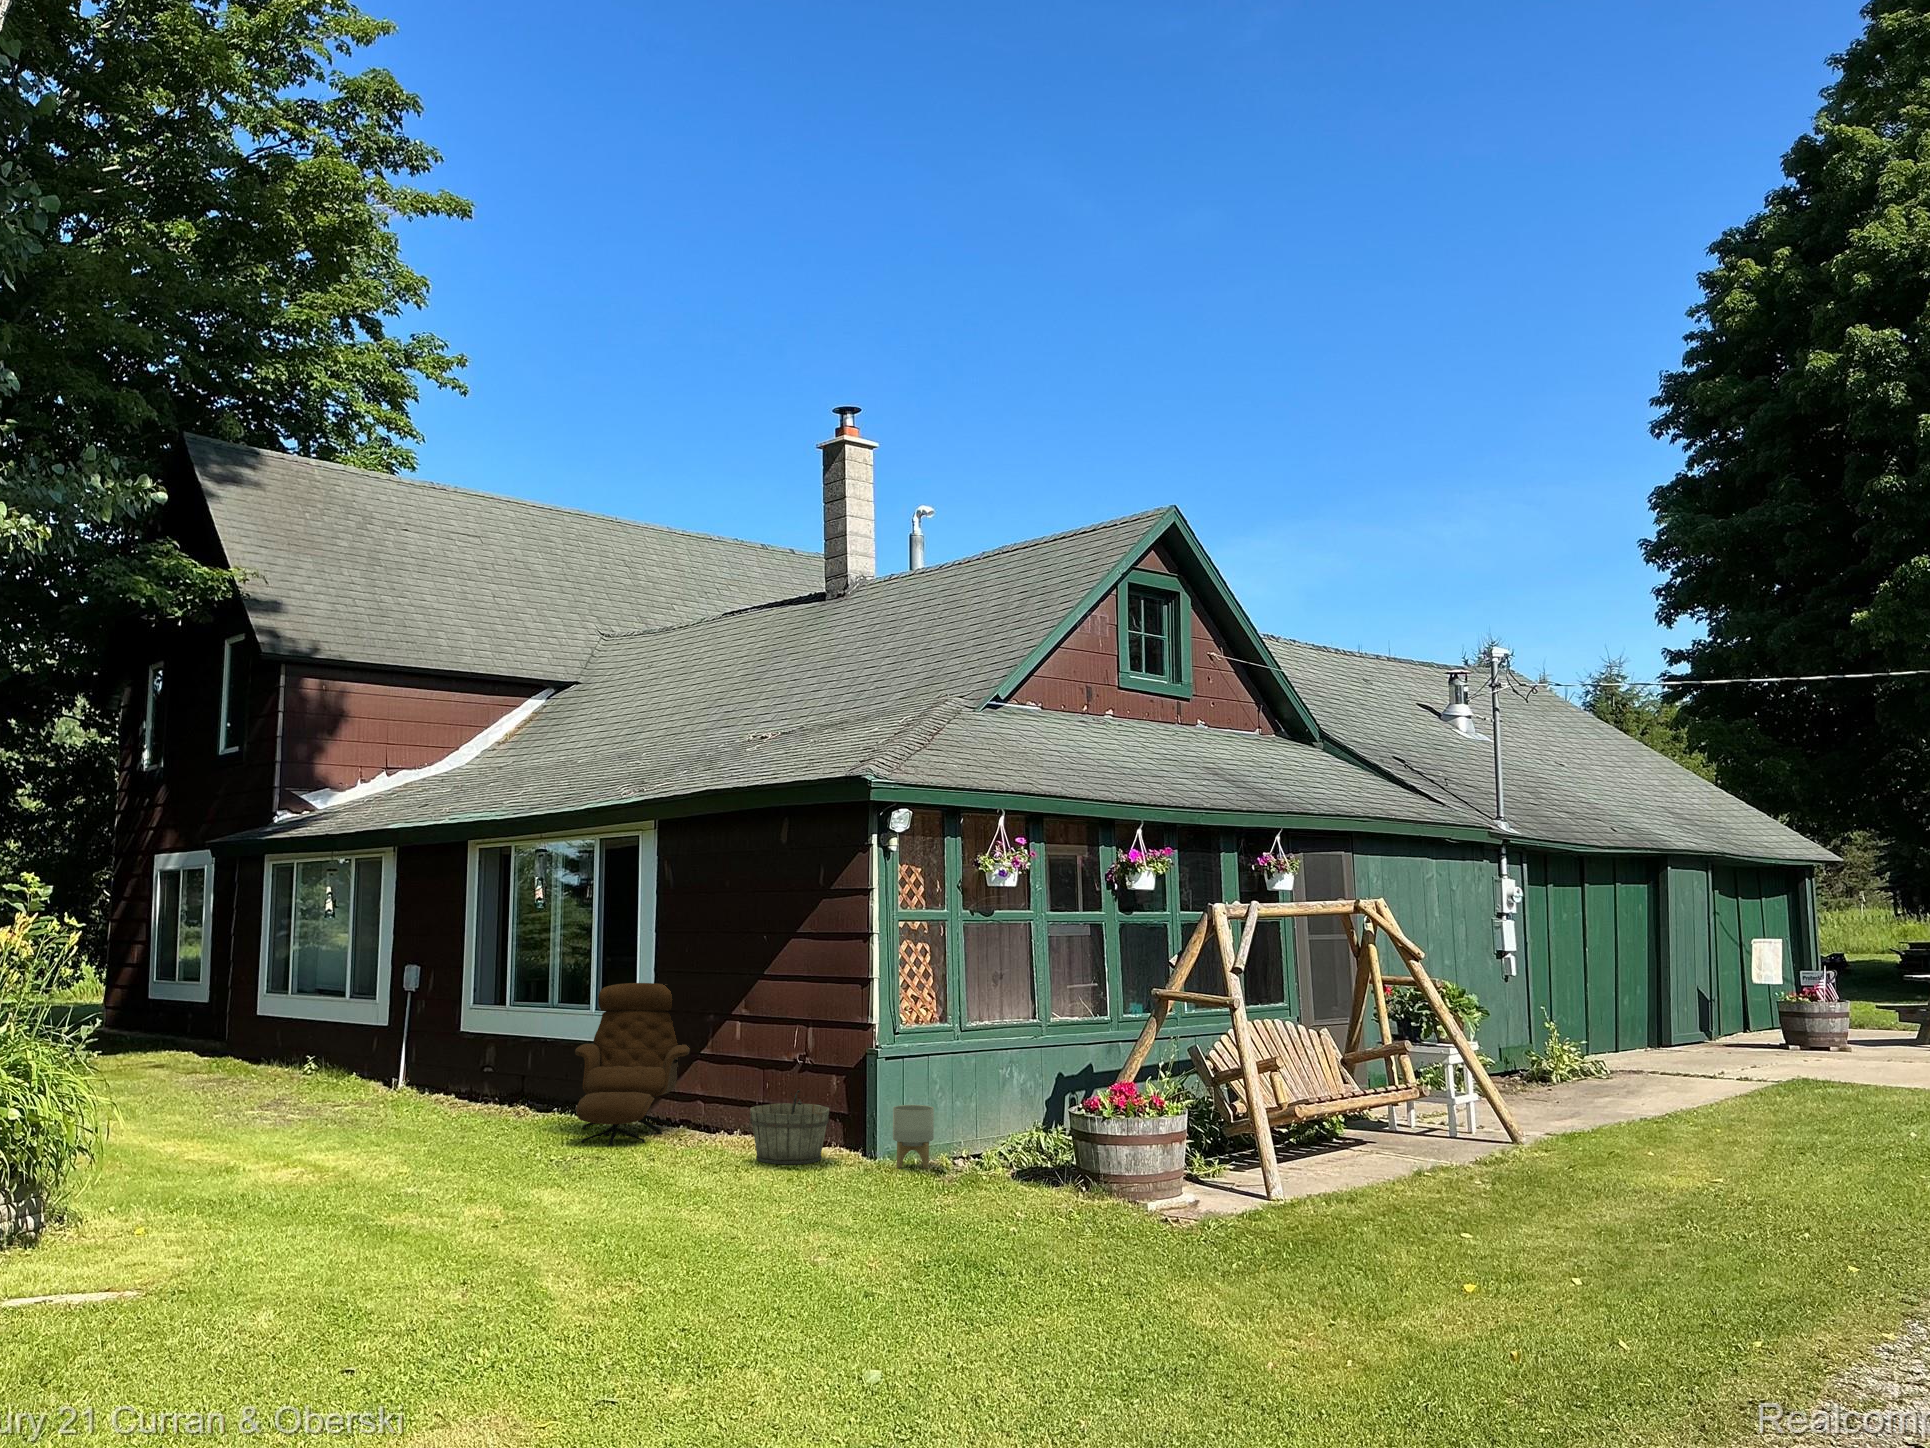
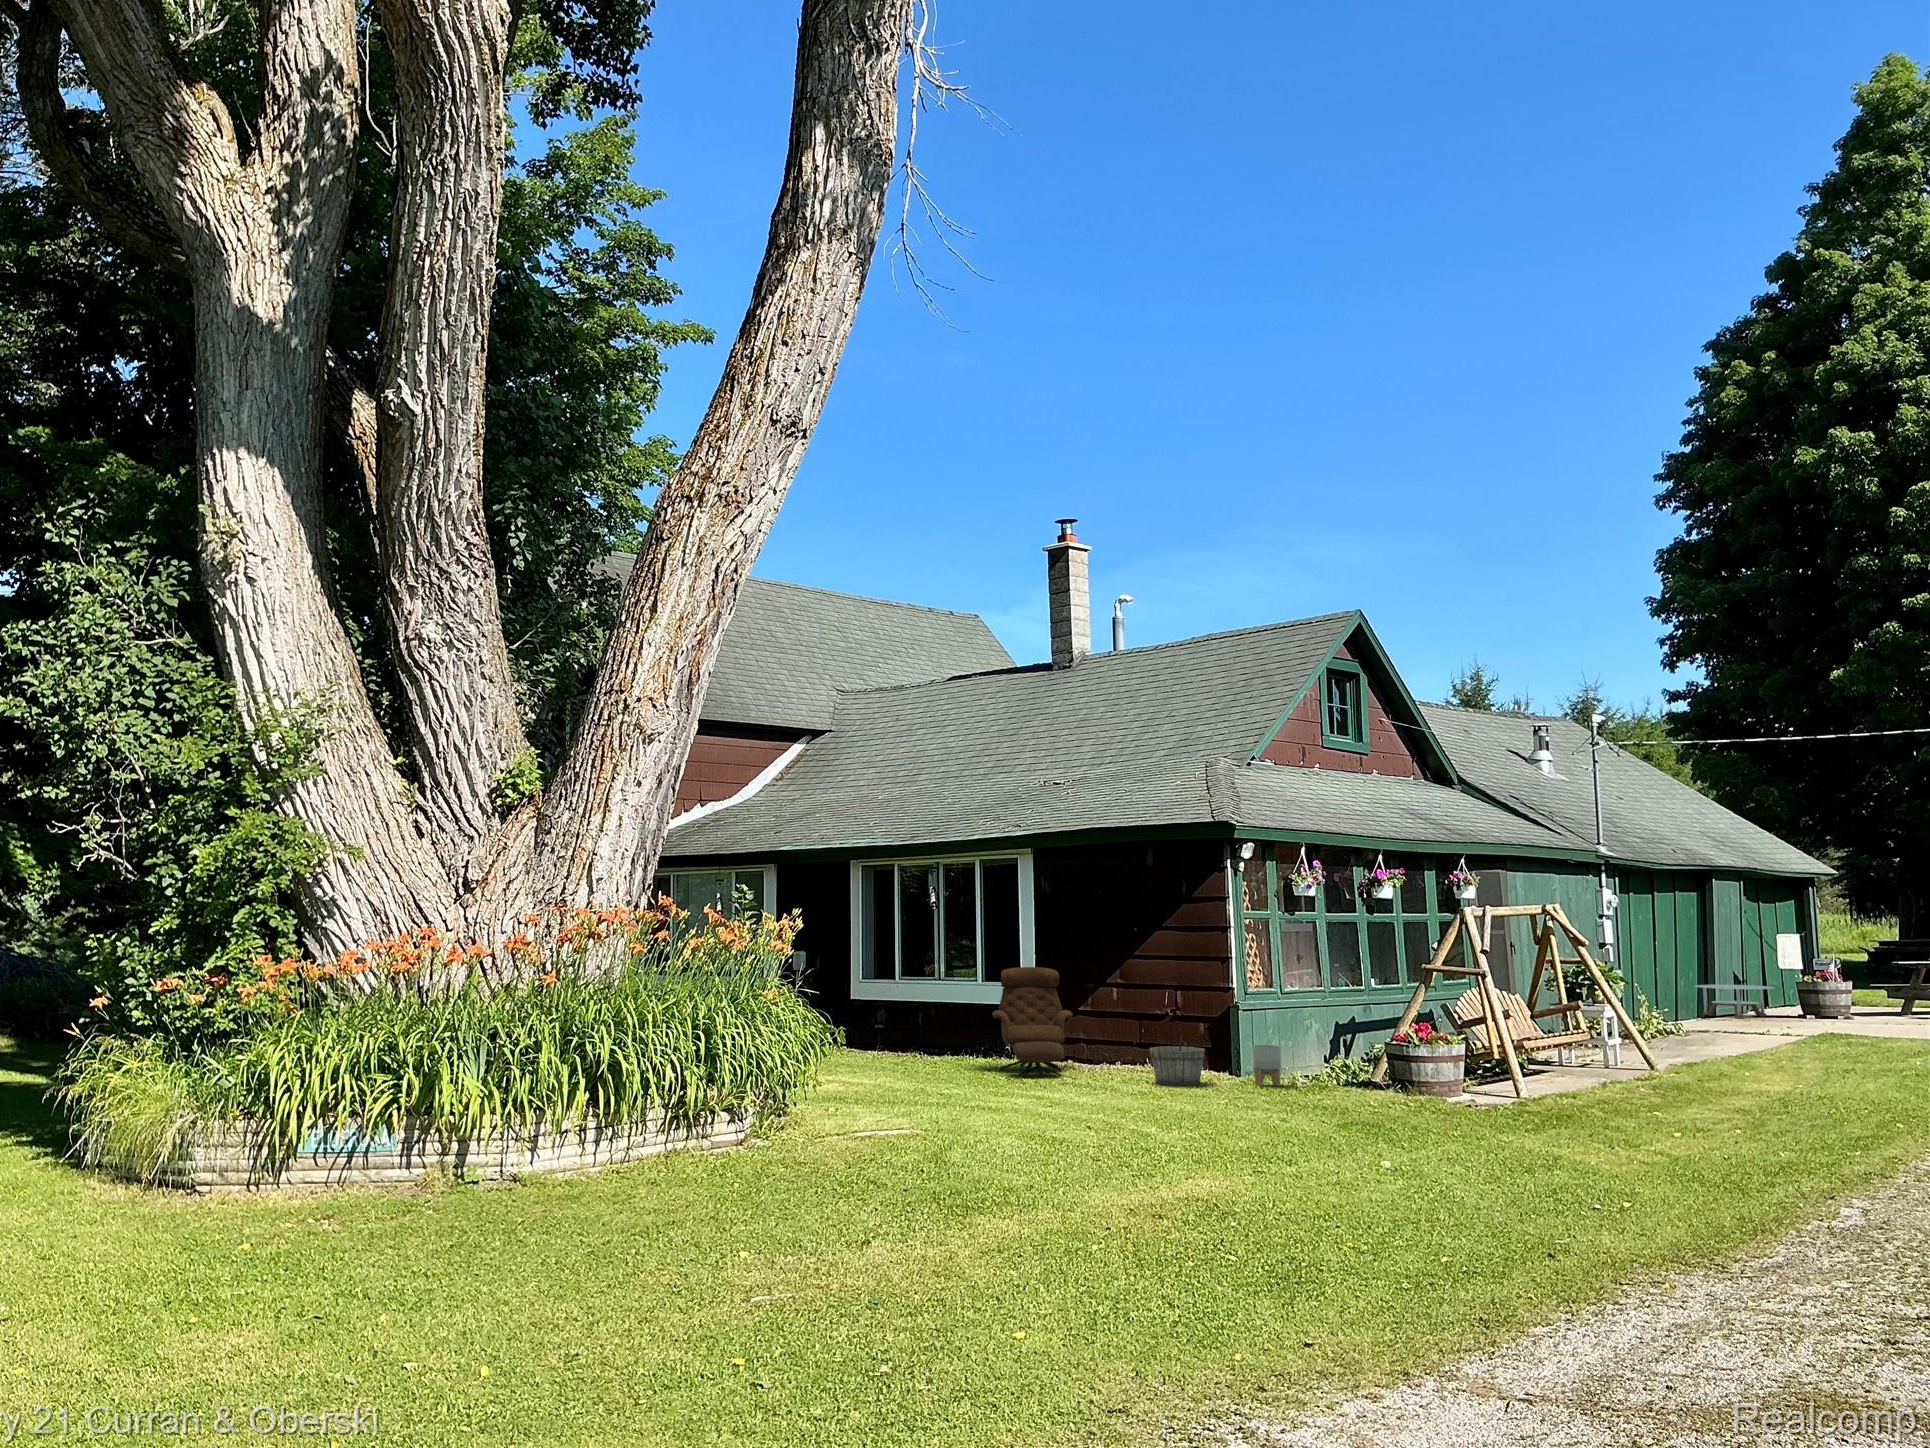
round table: none [1644,1004,1745,1049] -> present [1695,985,1774,1019]

